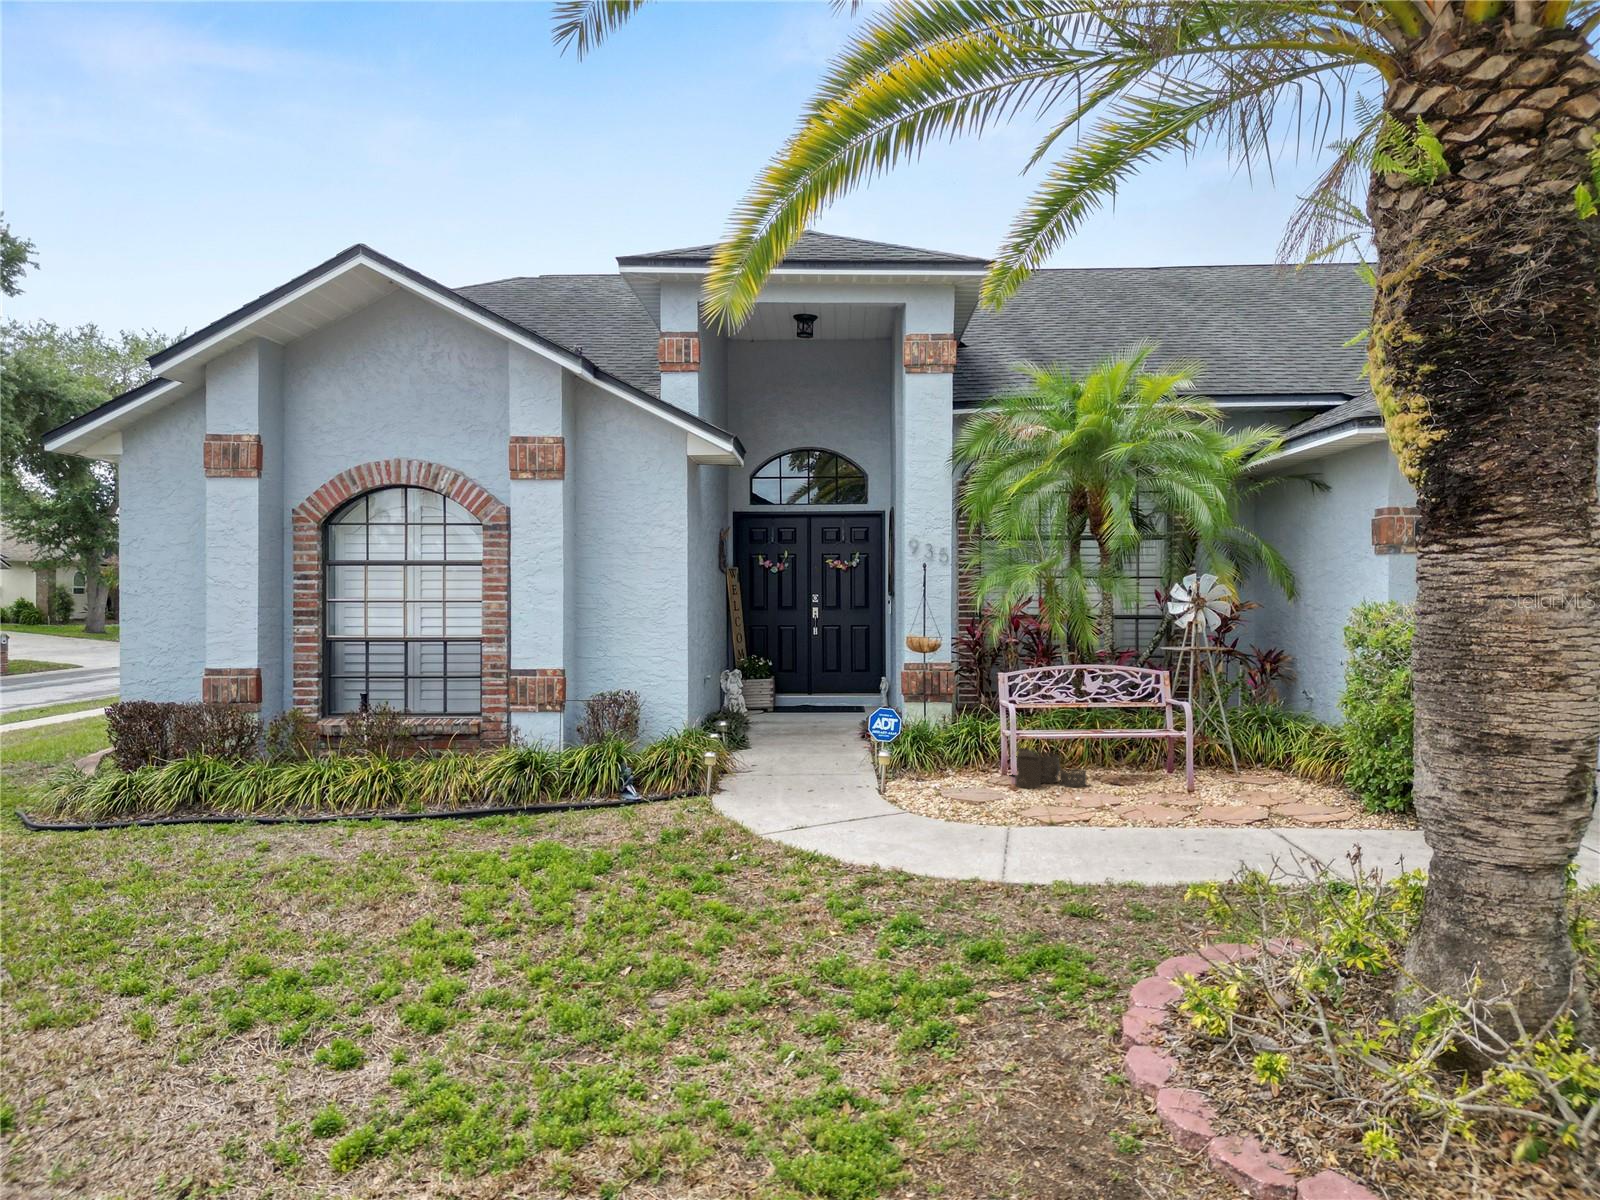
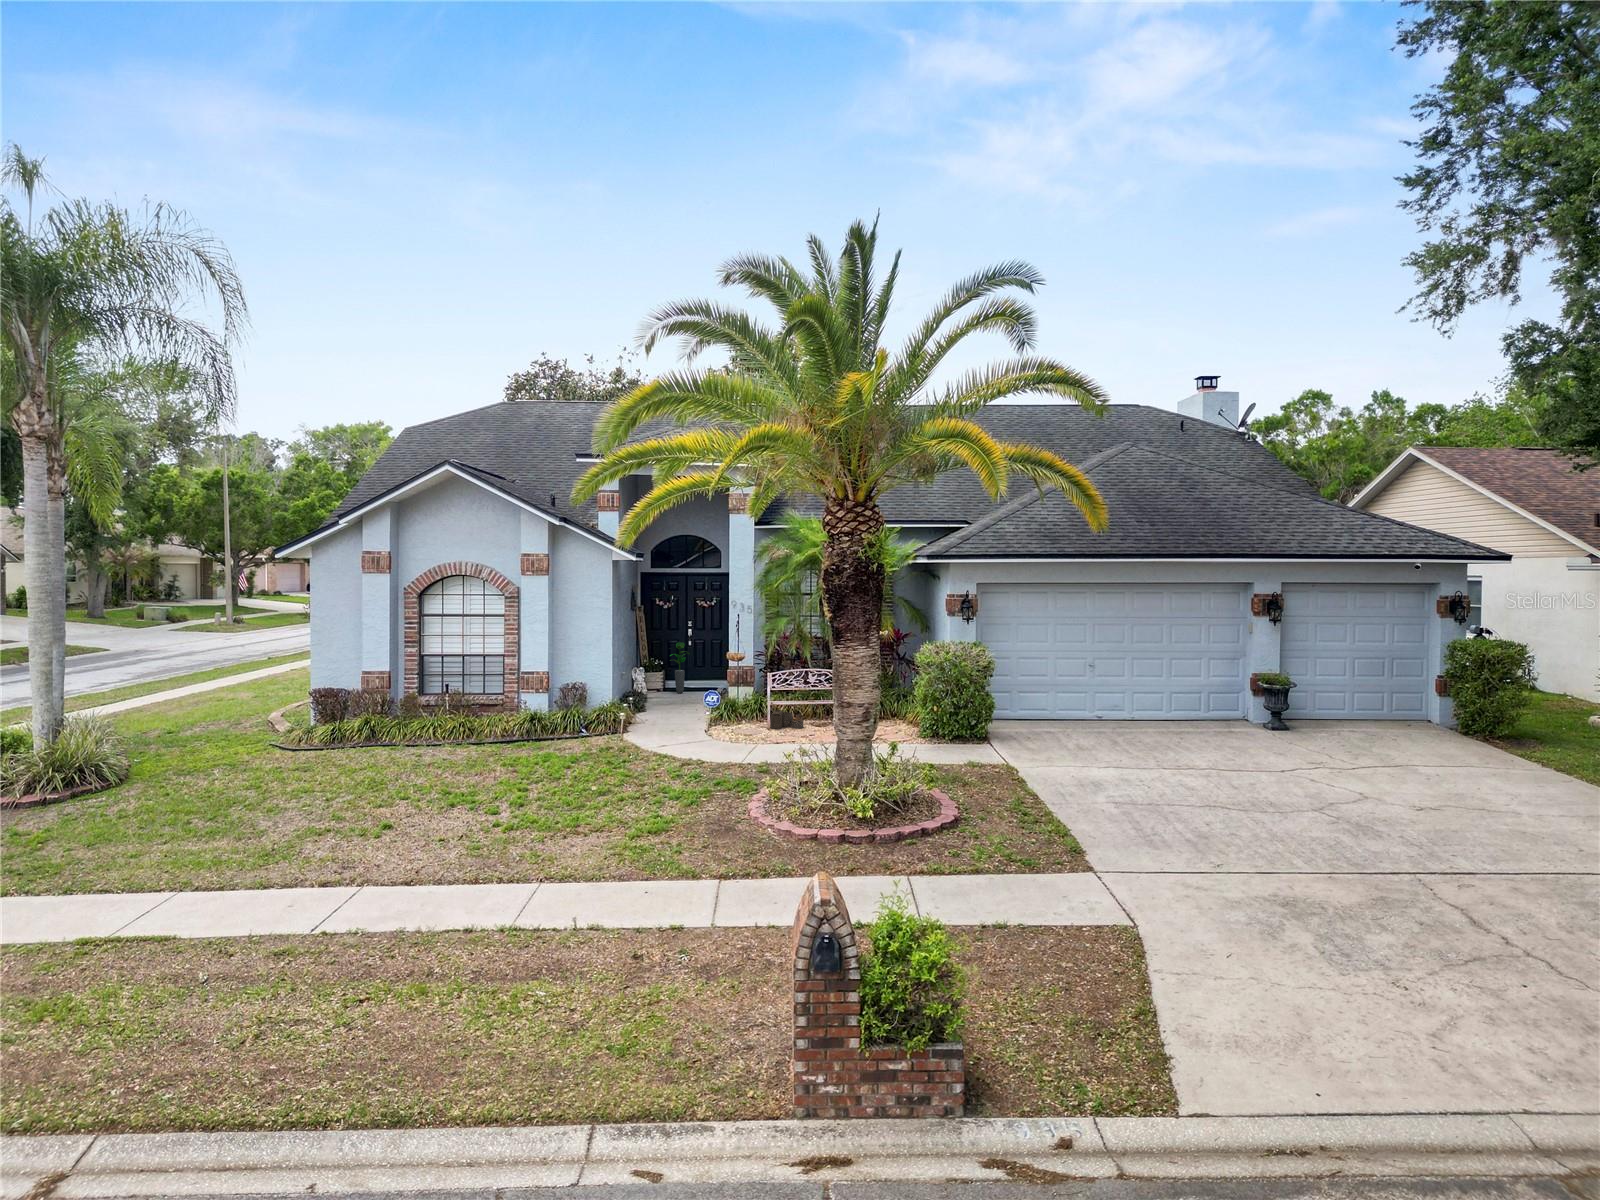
potted plant: none [781,630,820,718] -> present [670,642,690,693]

